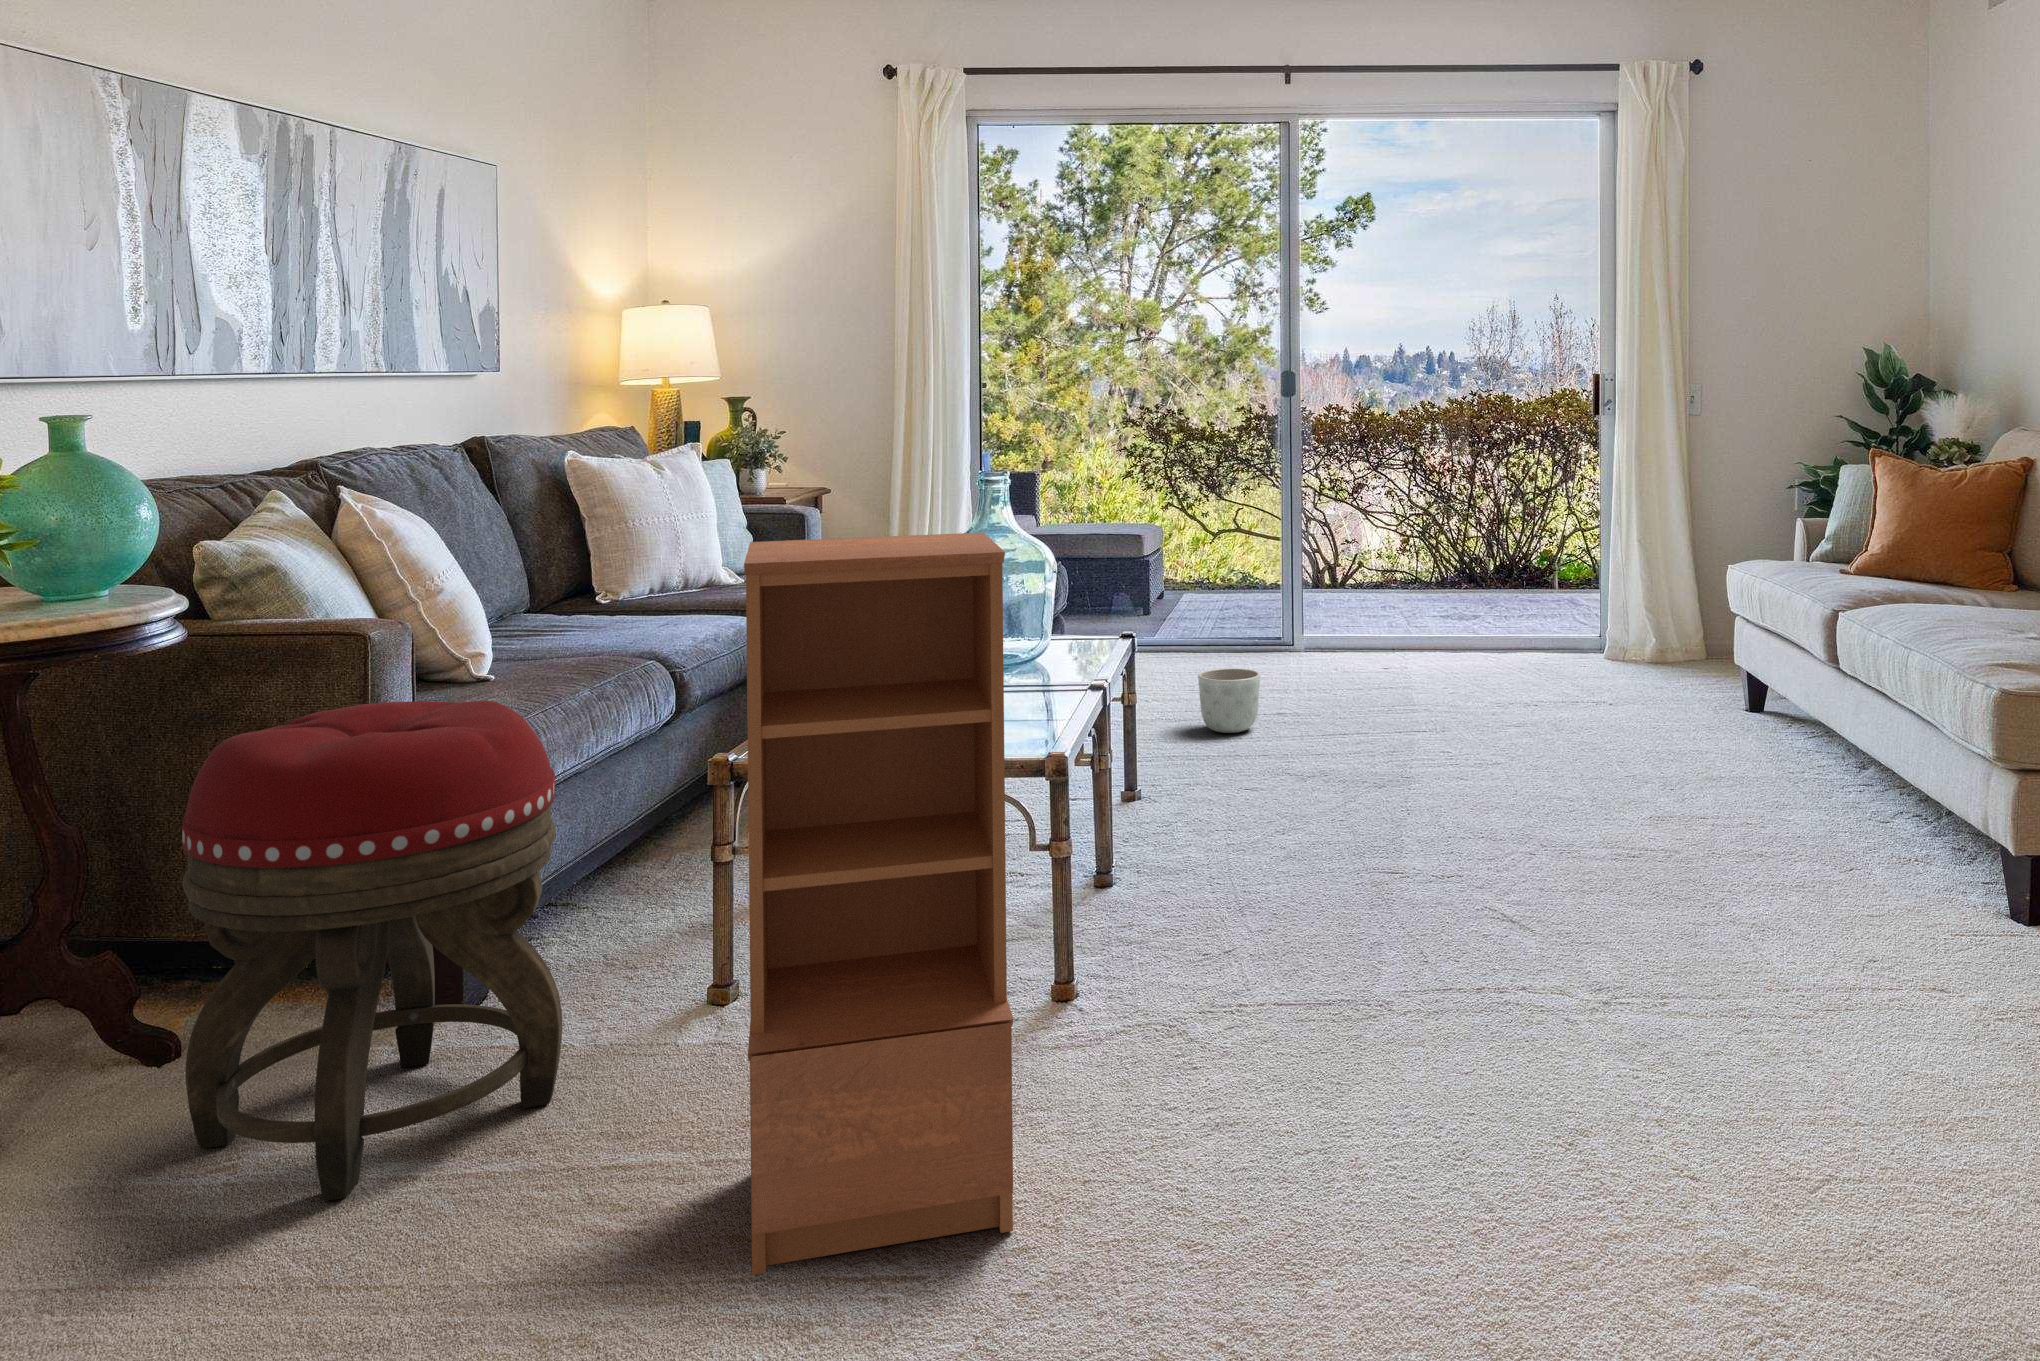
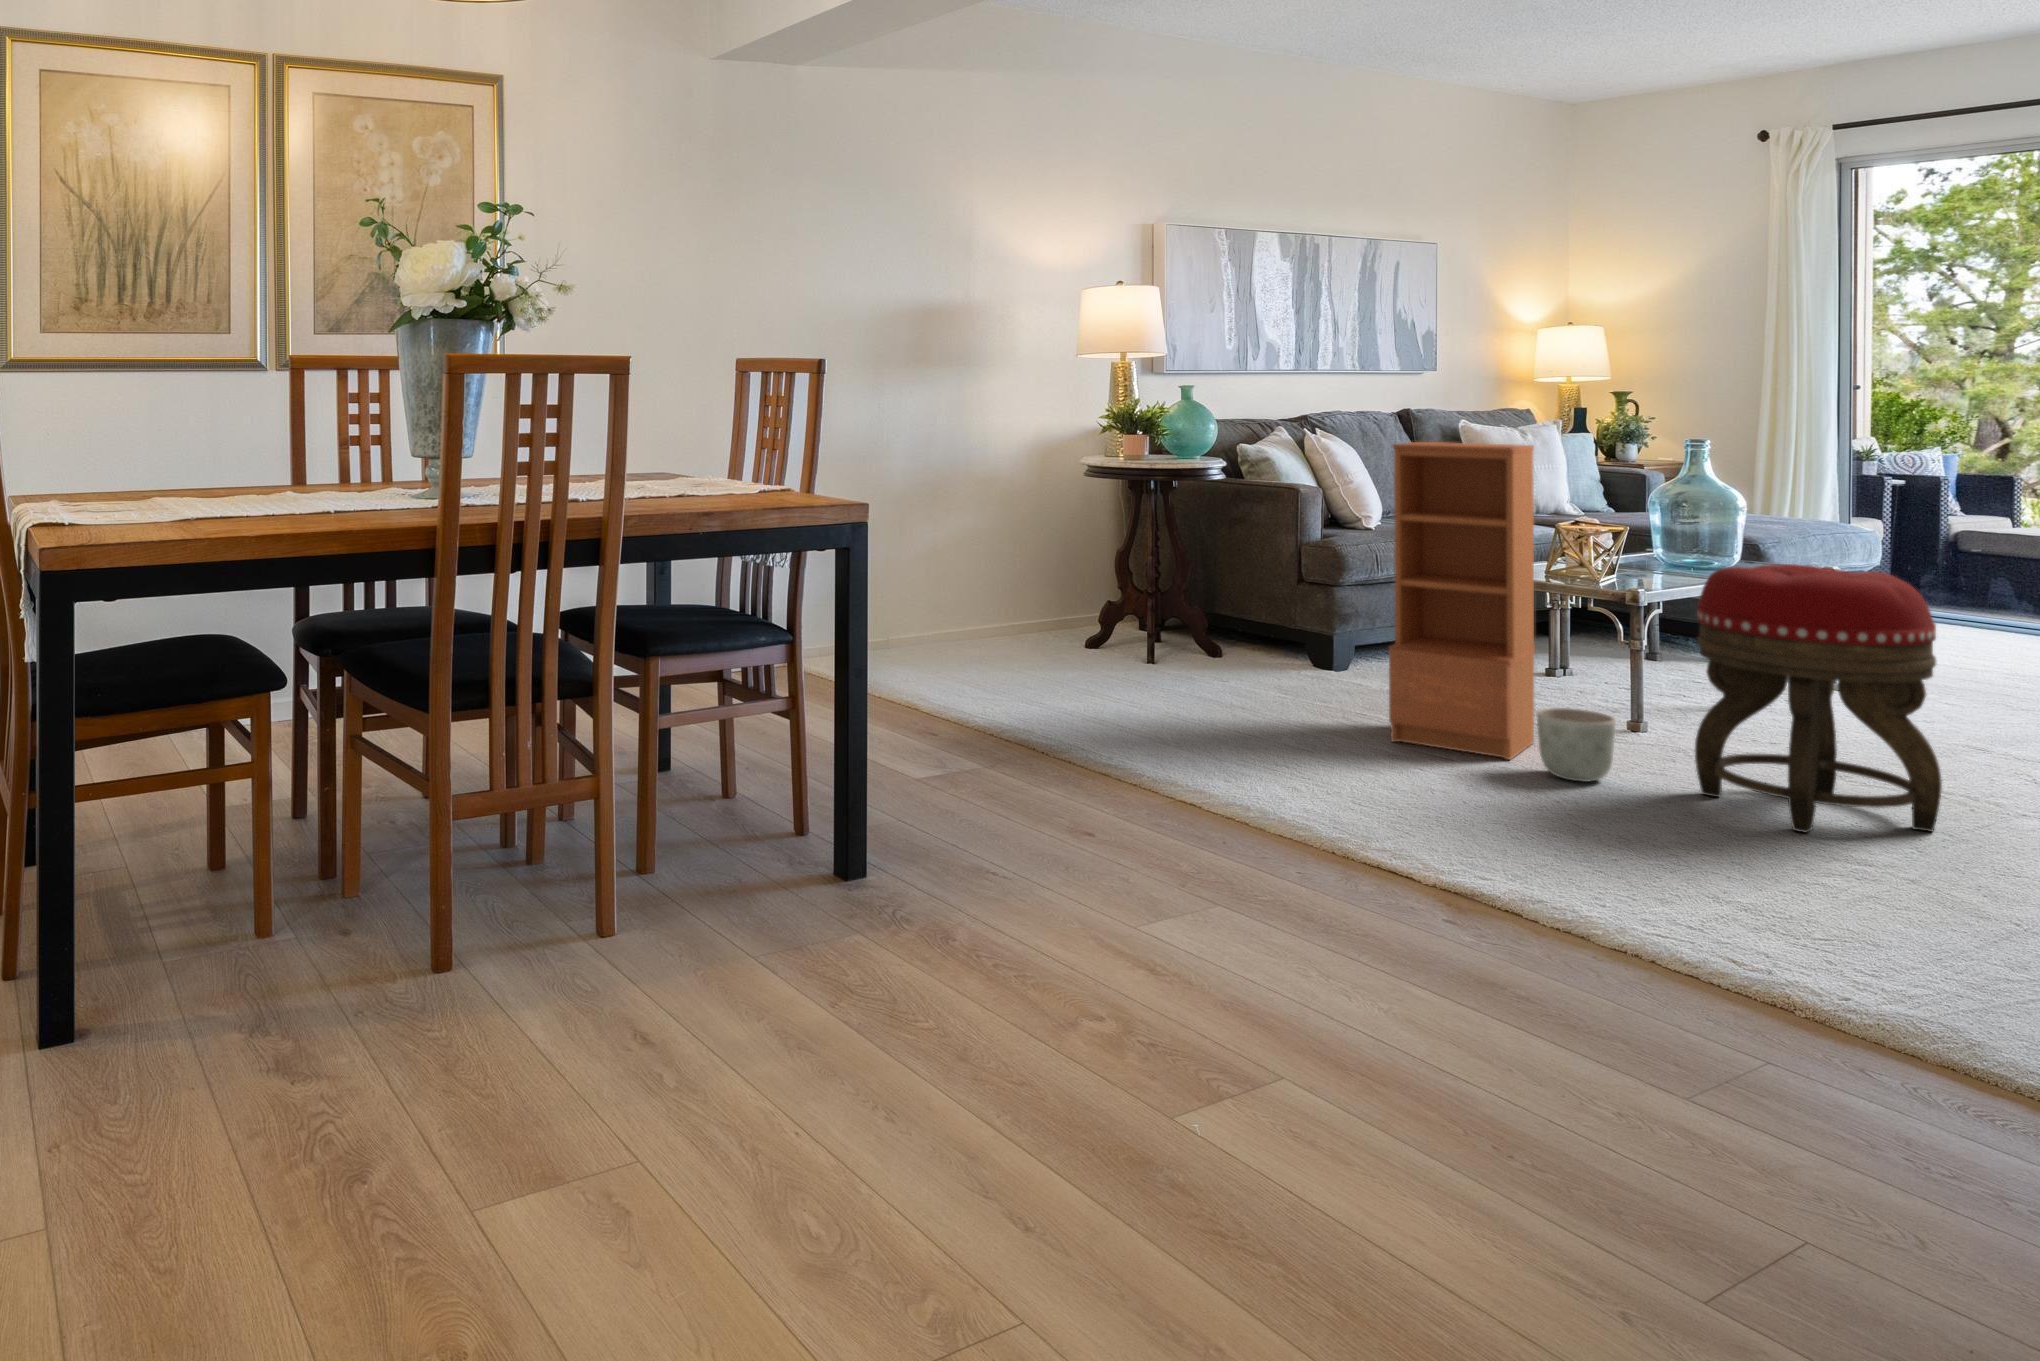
planter: present [1198,668,1260,733] -> present [1536,708,1616,782]
footstool: present [182,701,563,1201] -> present [1695,564,1942,833]

